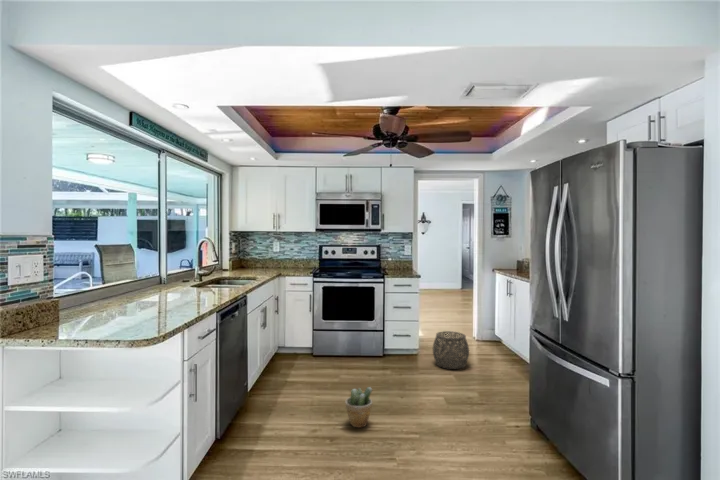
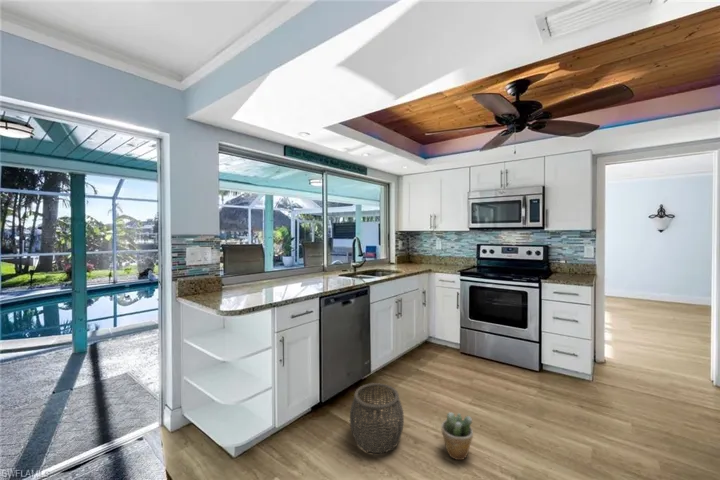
woven basket: present [433,331,469,369] -> present [350,383,404,454]

